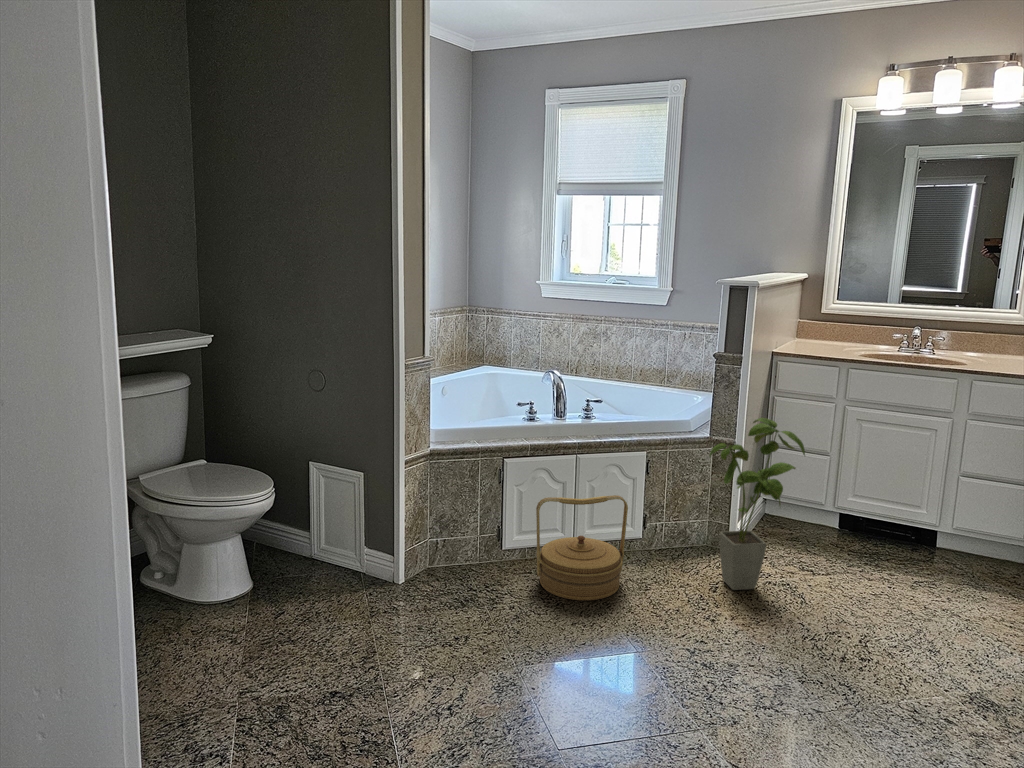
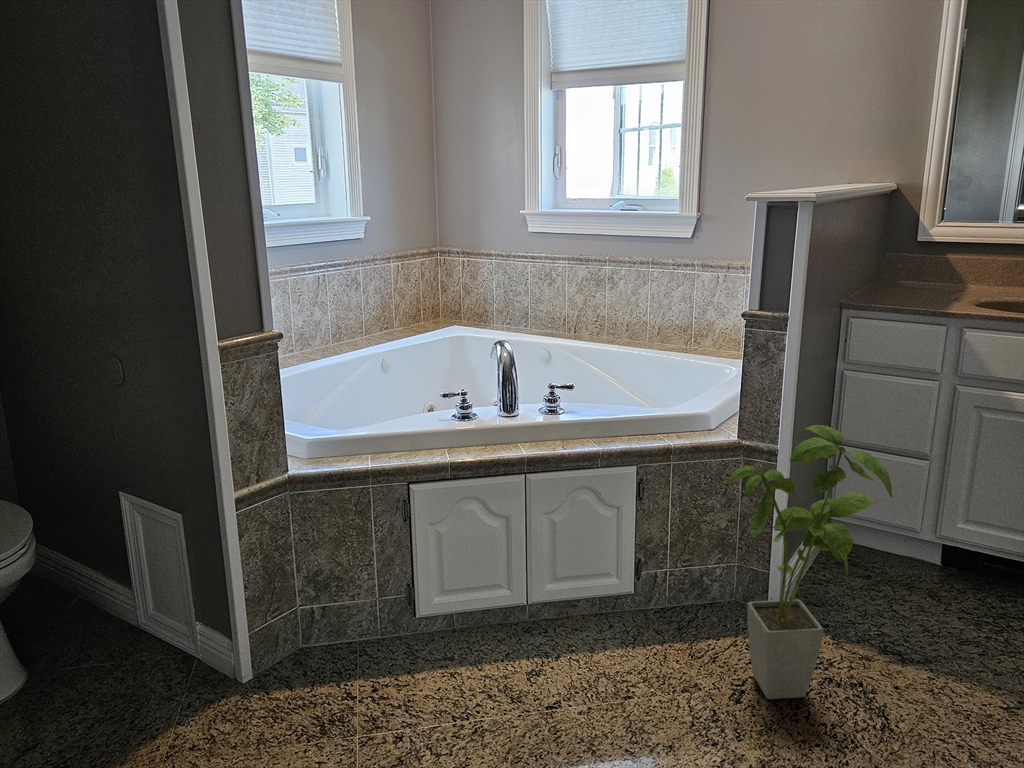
basket: present [536,495,628,601] -> none [446,548,595,721]

